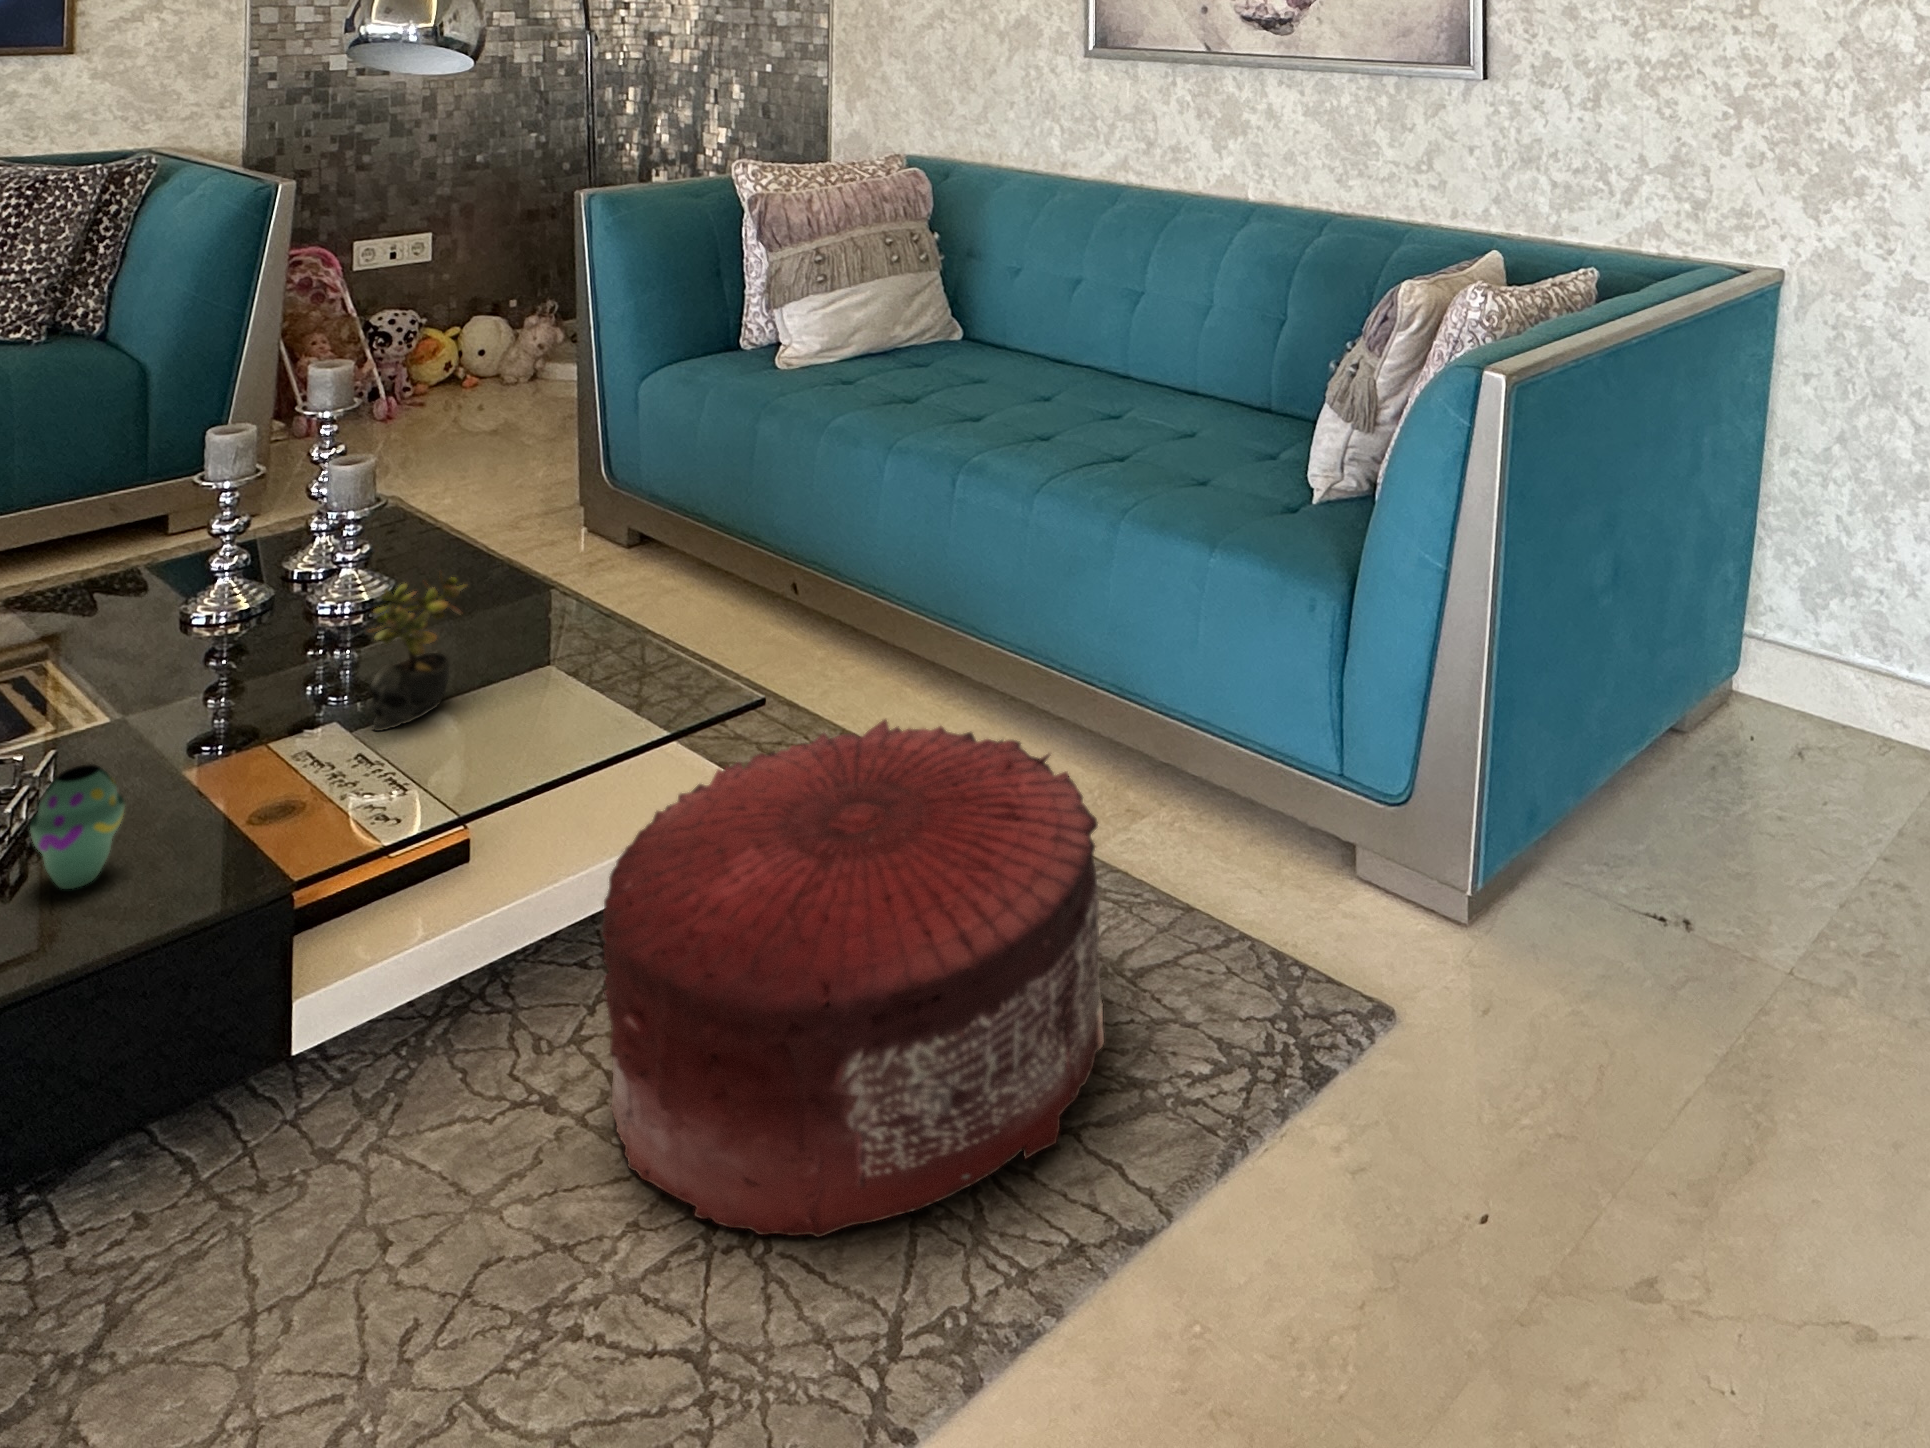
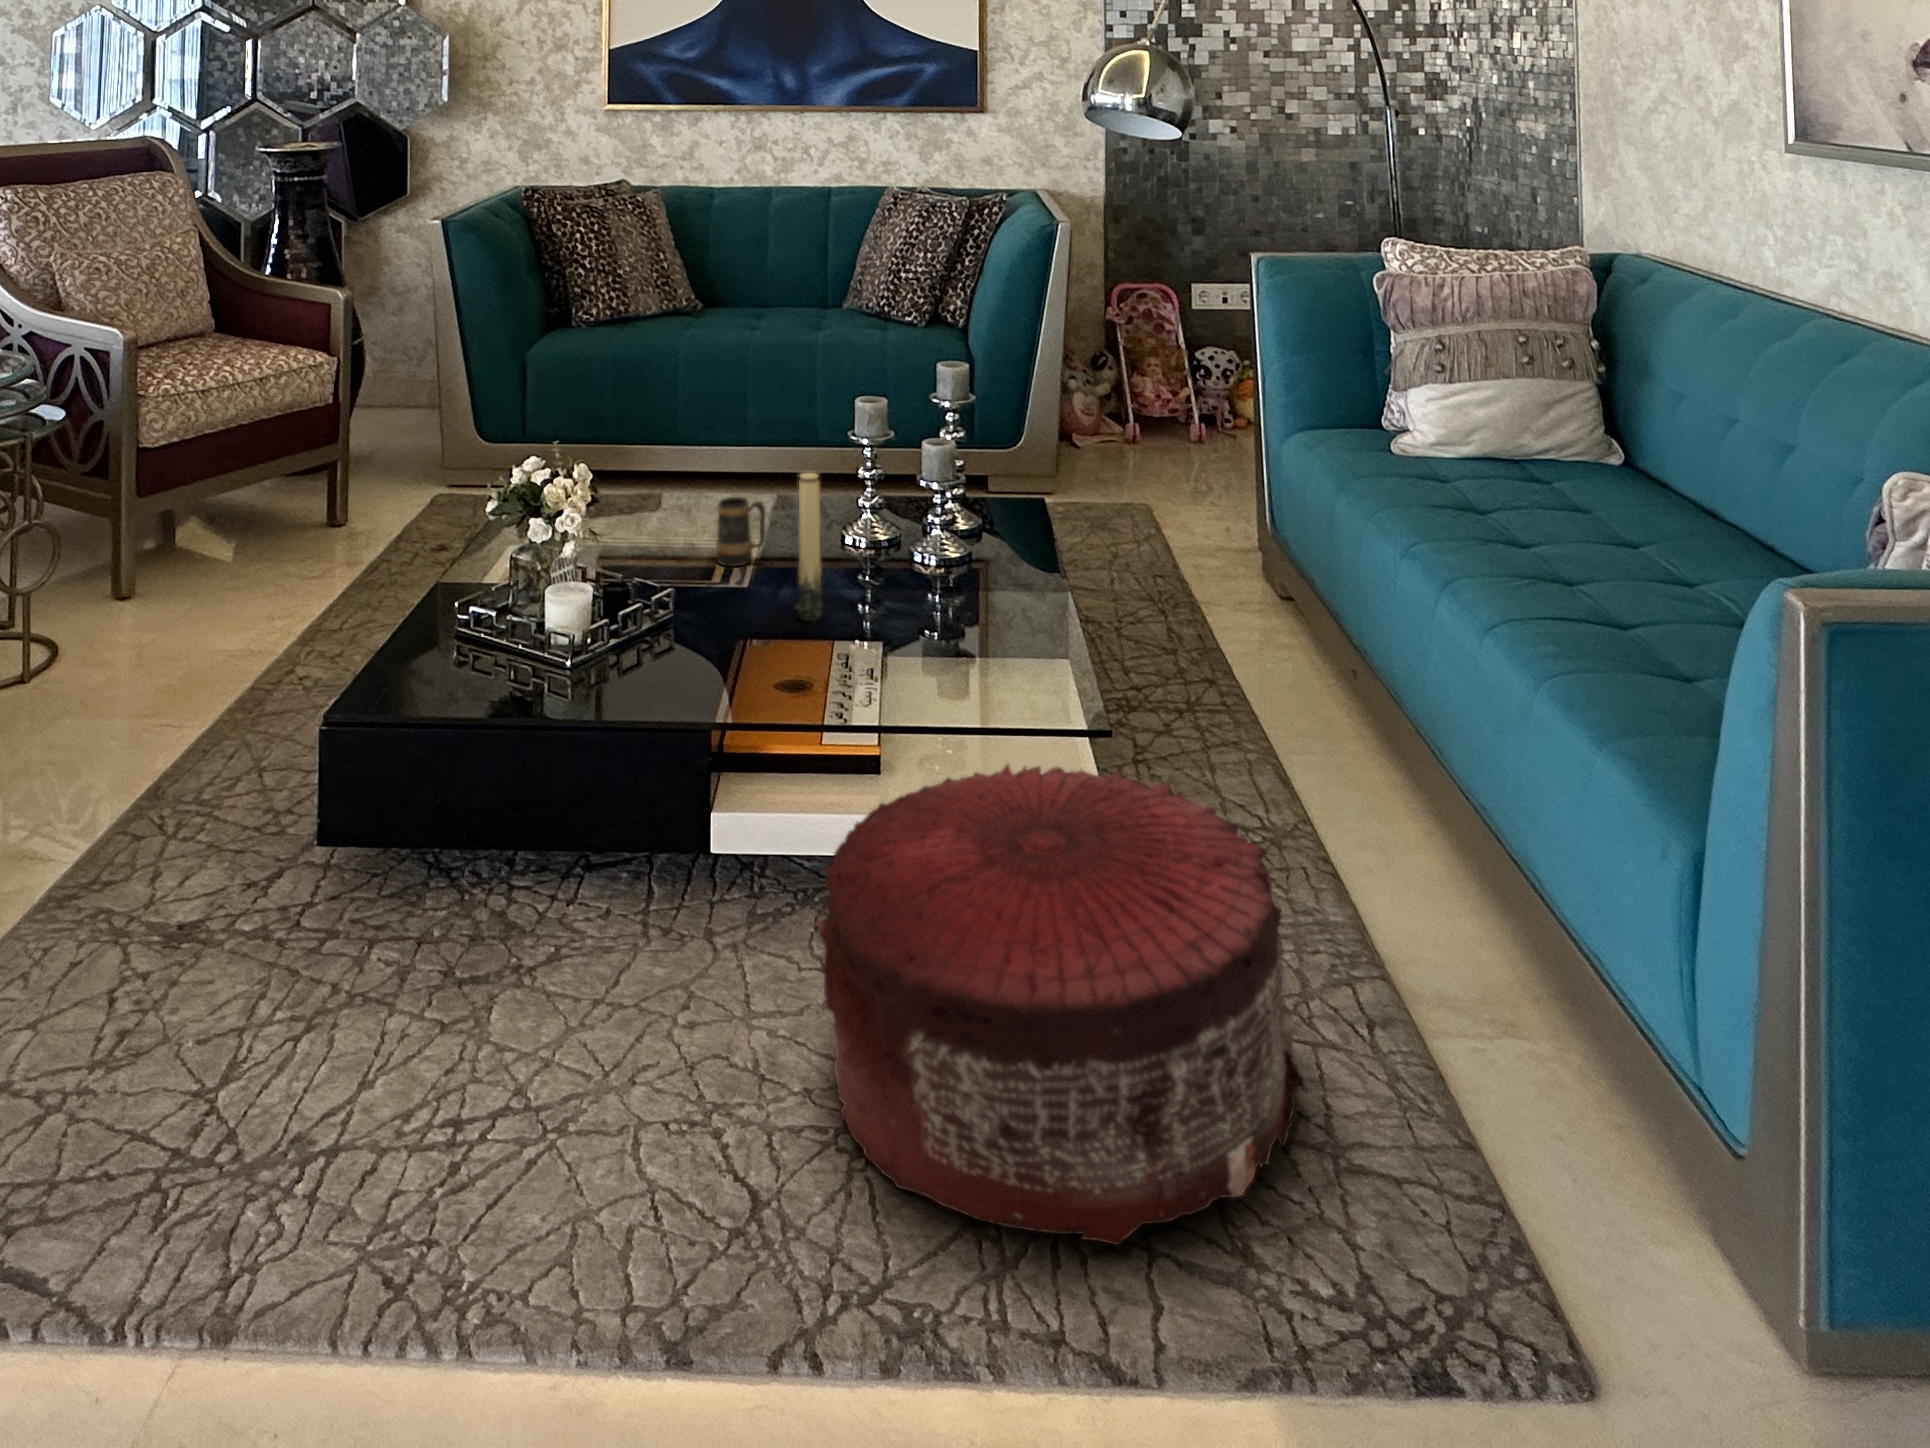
candle: none [241,531,294,726] -> present [795,473,822,621]
succulent plant: present [369,573,467,731] -> none [838,533,923,648]
mug: none [29,601,119,707] -> present [716,497,765,566]
vase: present [30,764,125,889] -> none [593,593,646,676]

